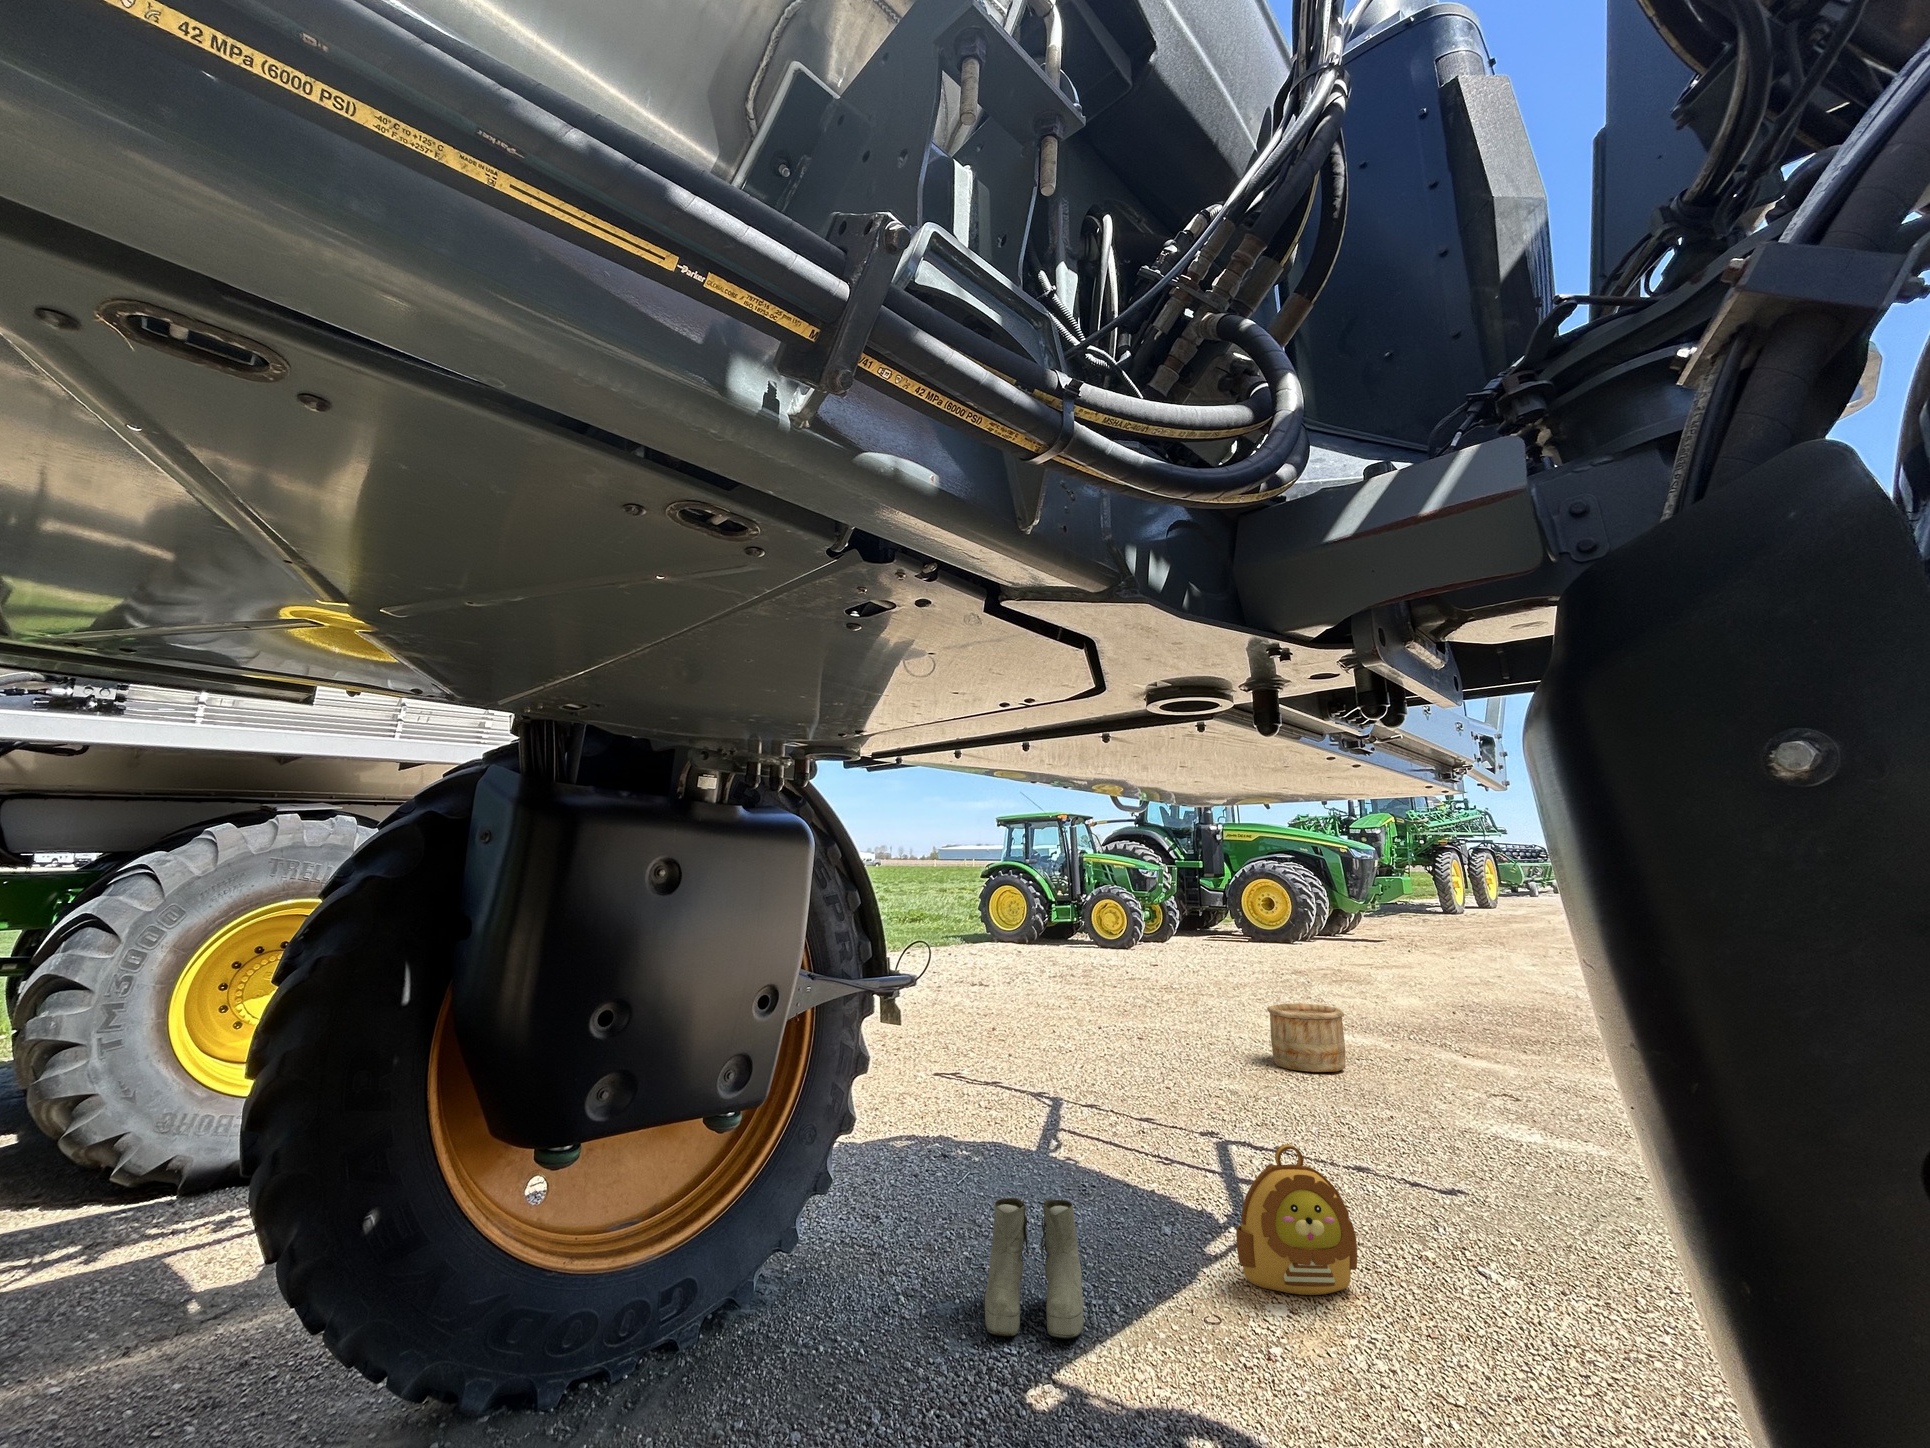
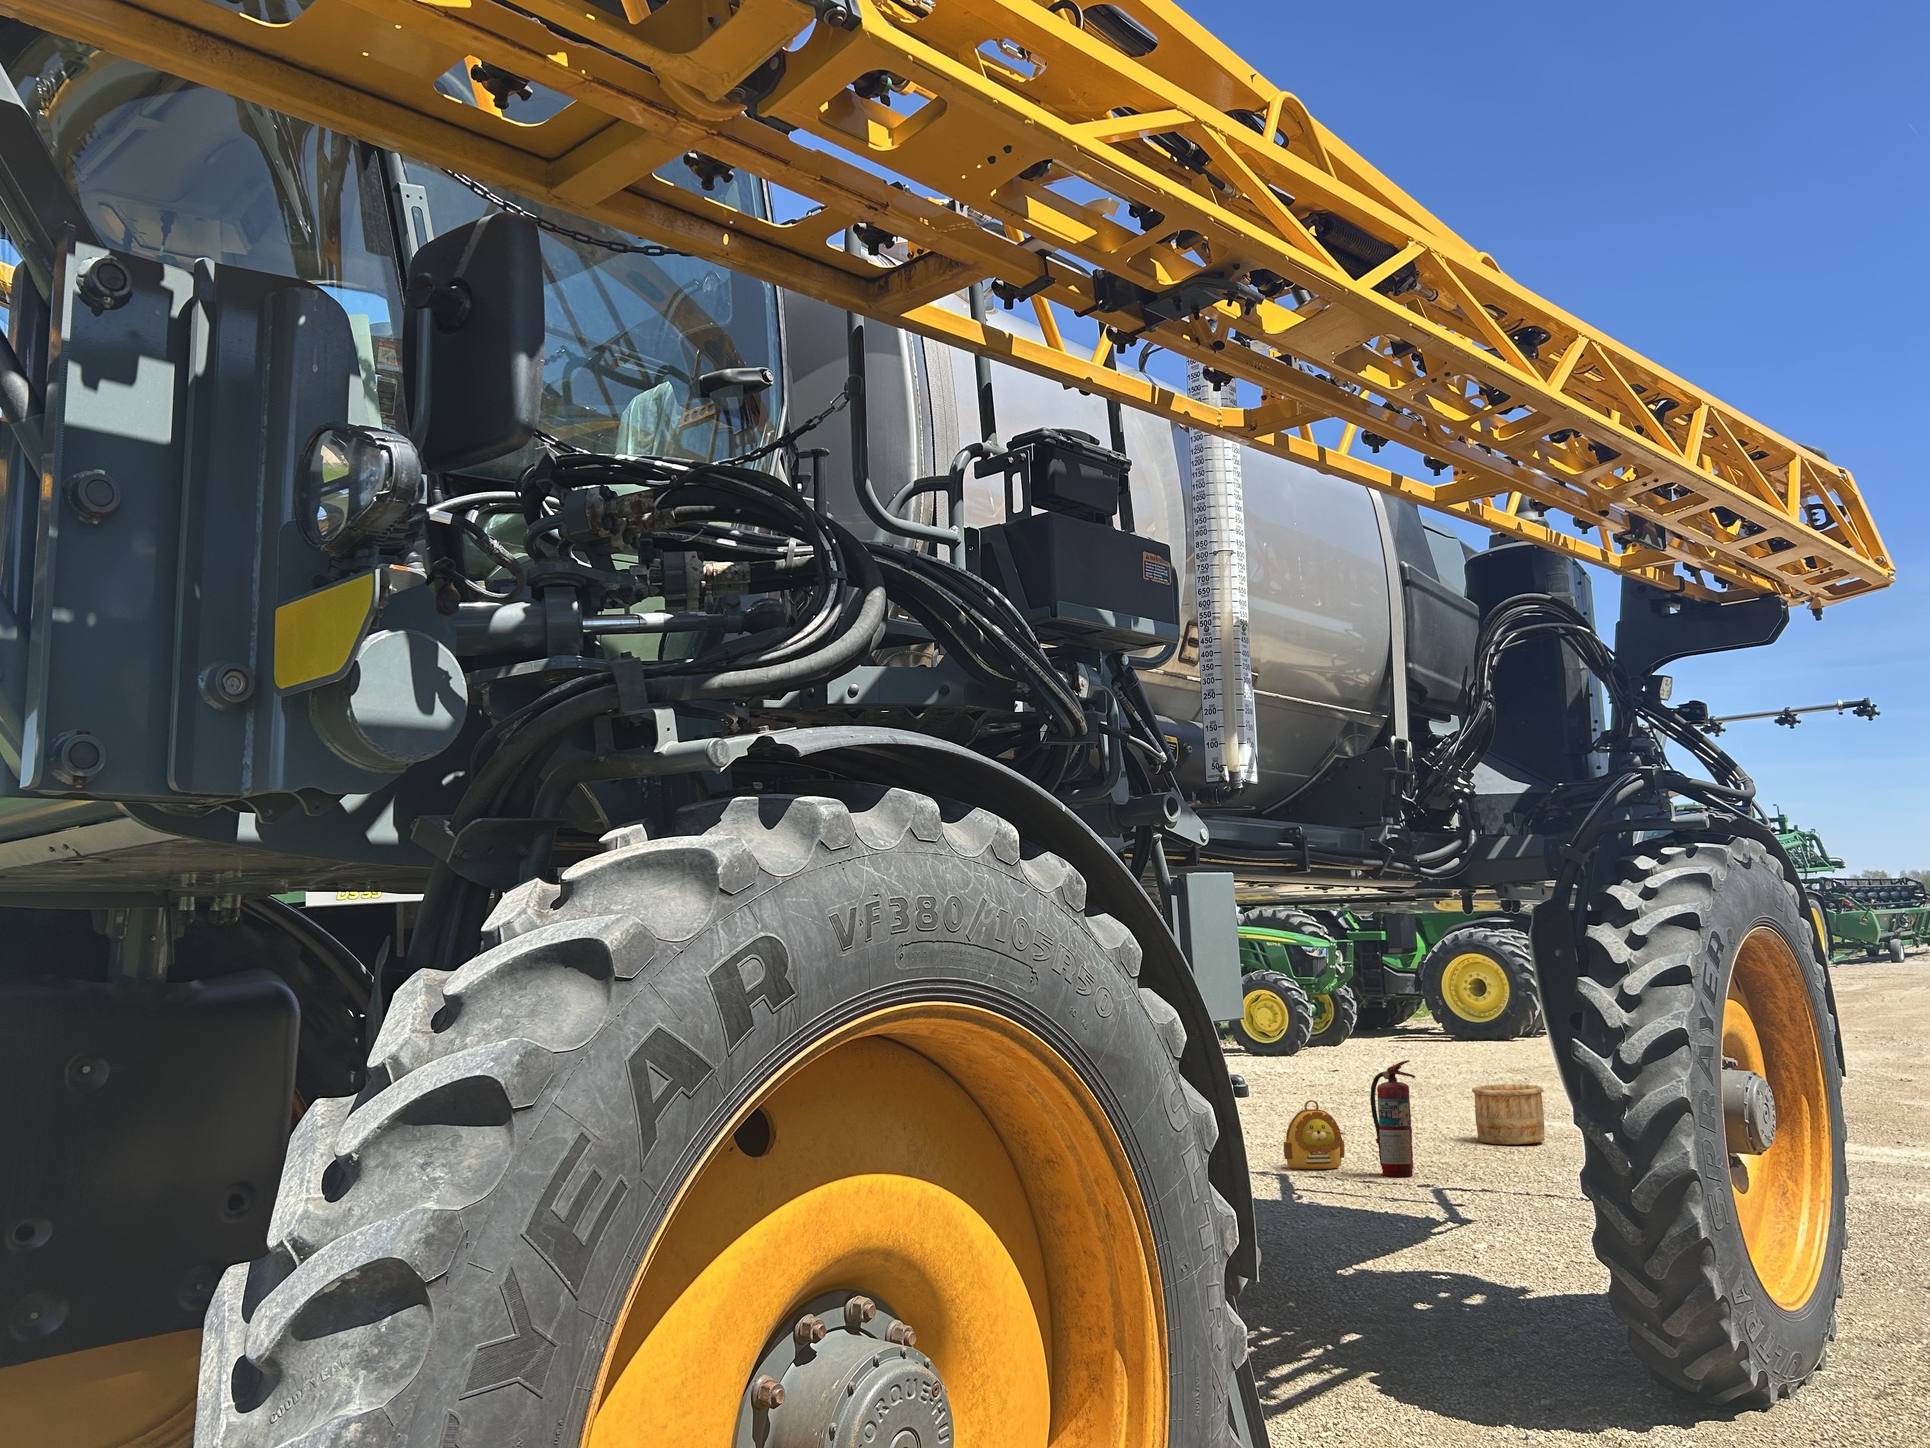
fire extinguisher: none [1147,987,1200,1132] -> present [1370,1060,1416,1177]
backpack: present [1236,1144,1357,1295] -> present [1284,1100,1345,1169]
boots: present [985,1198,1084,1339] -> none [1305,1171,1364,1236]

